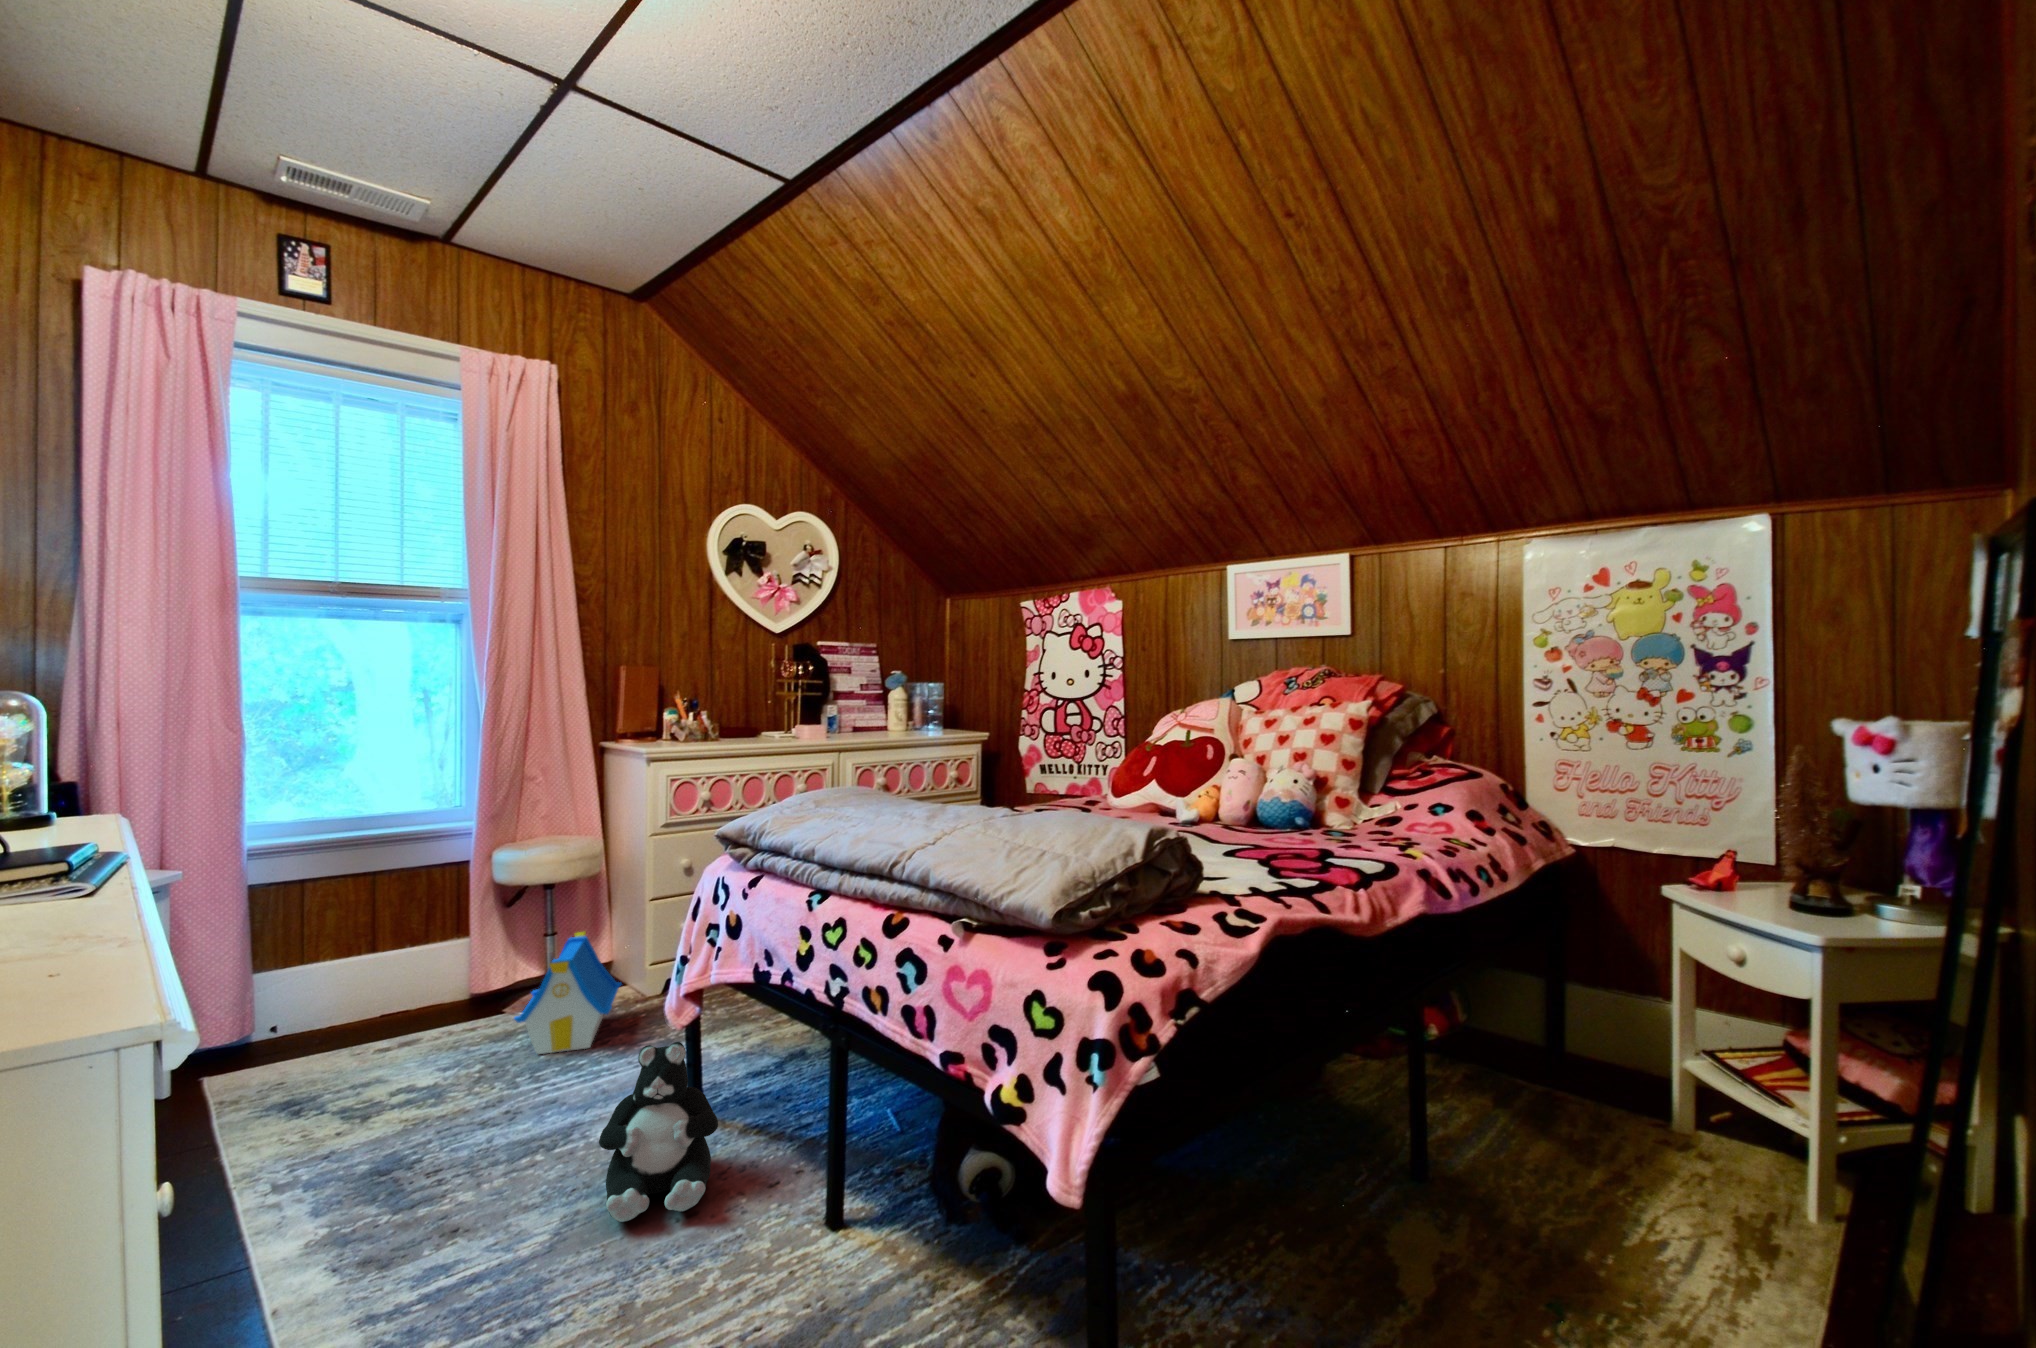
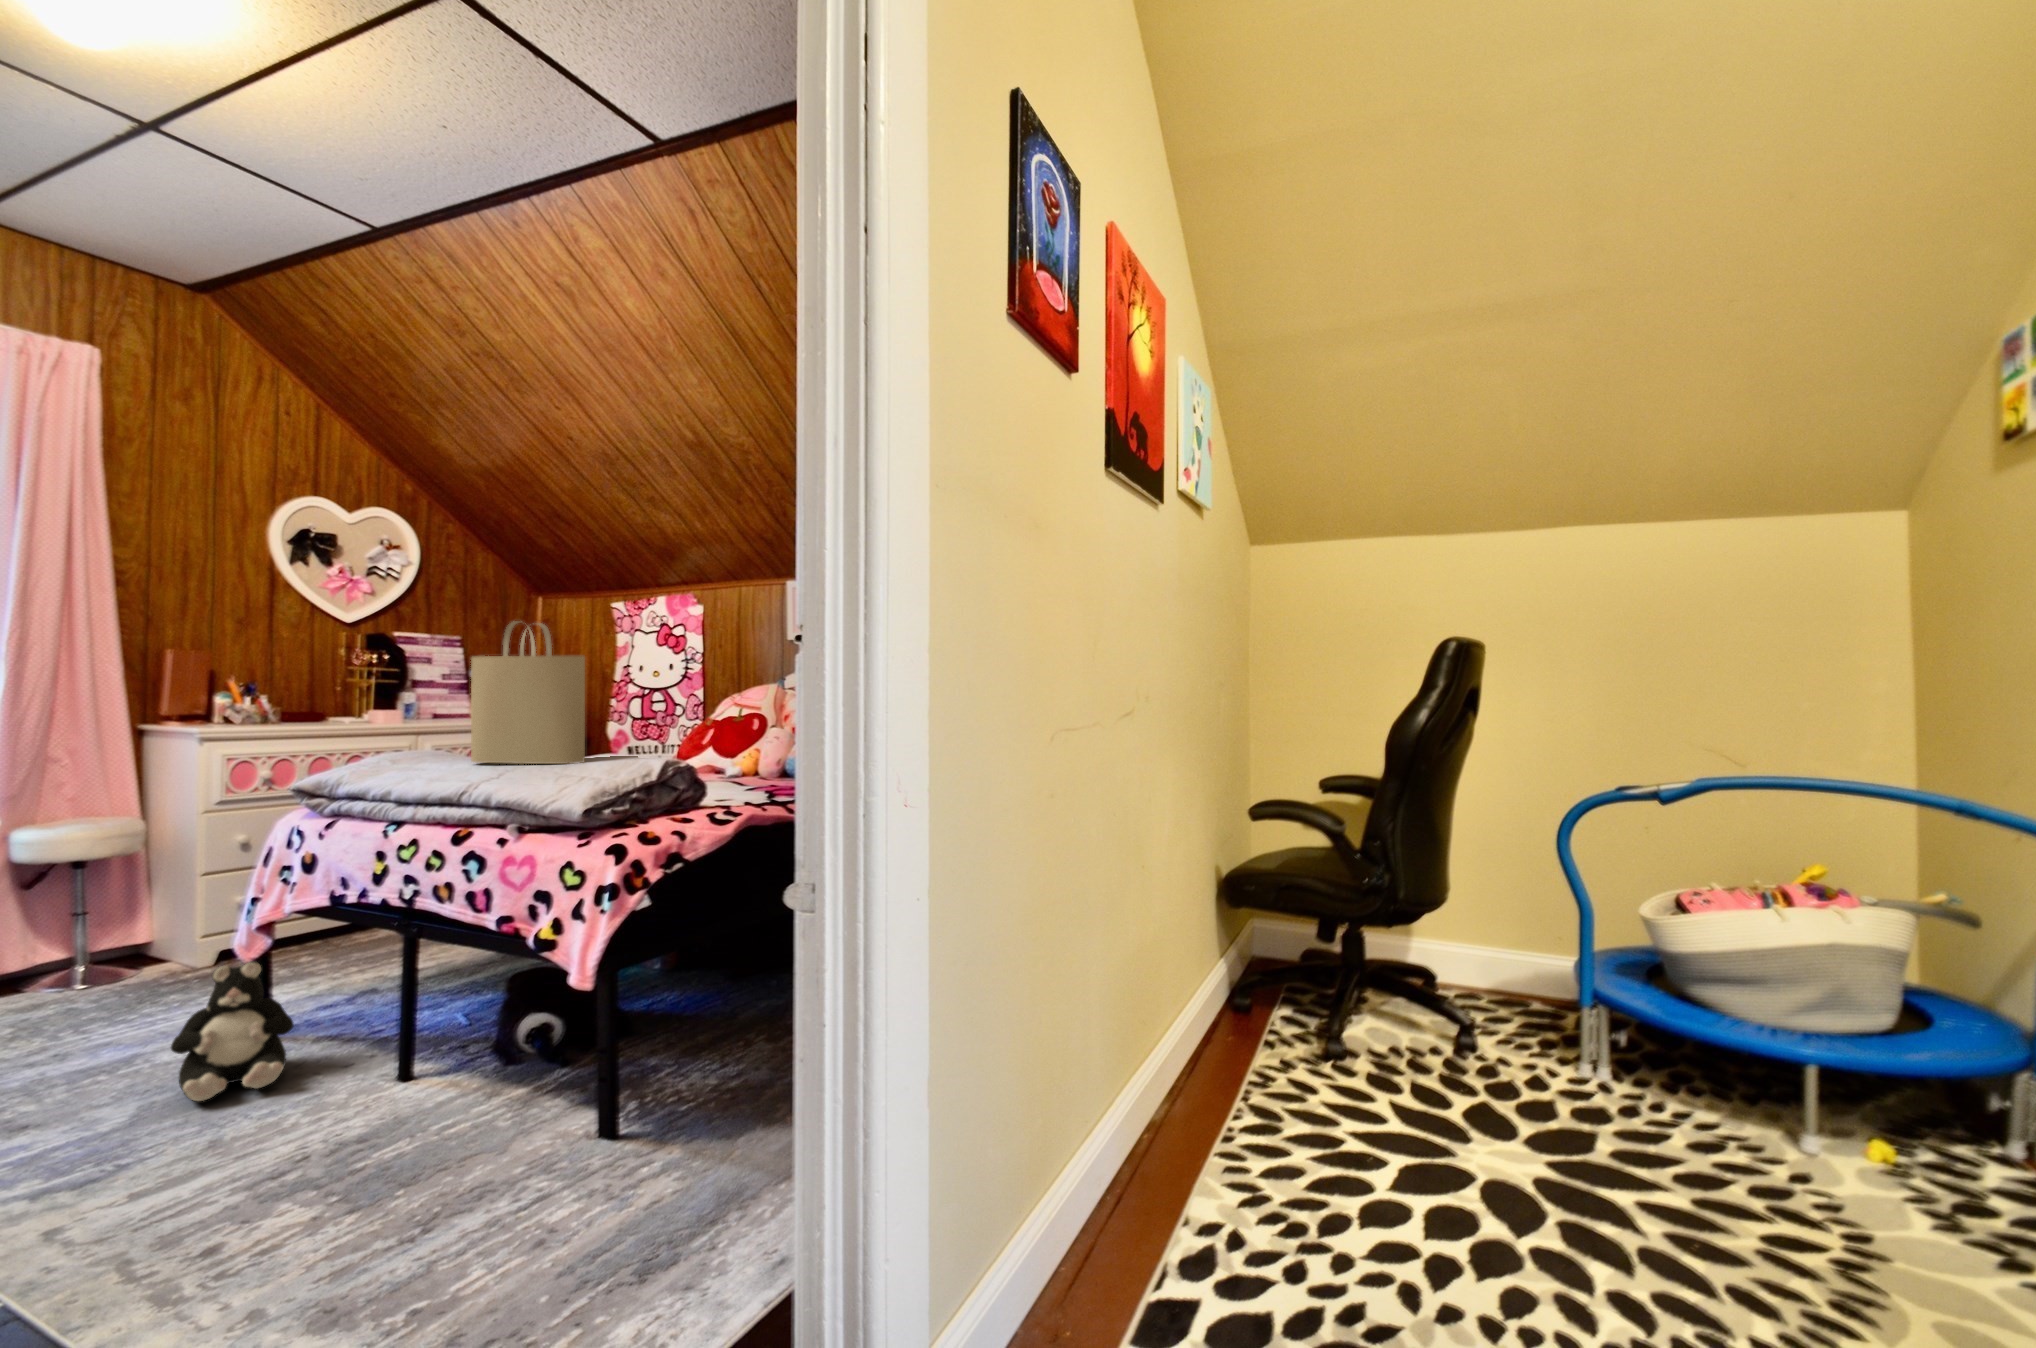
tote bag: none [898,628,1038,823] -> present [471,621,585,764]
toy house: present [514,932,621,1054] -> none [39,907,168,1021]

